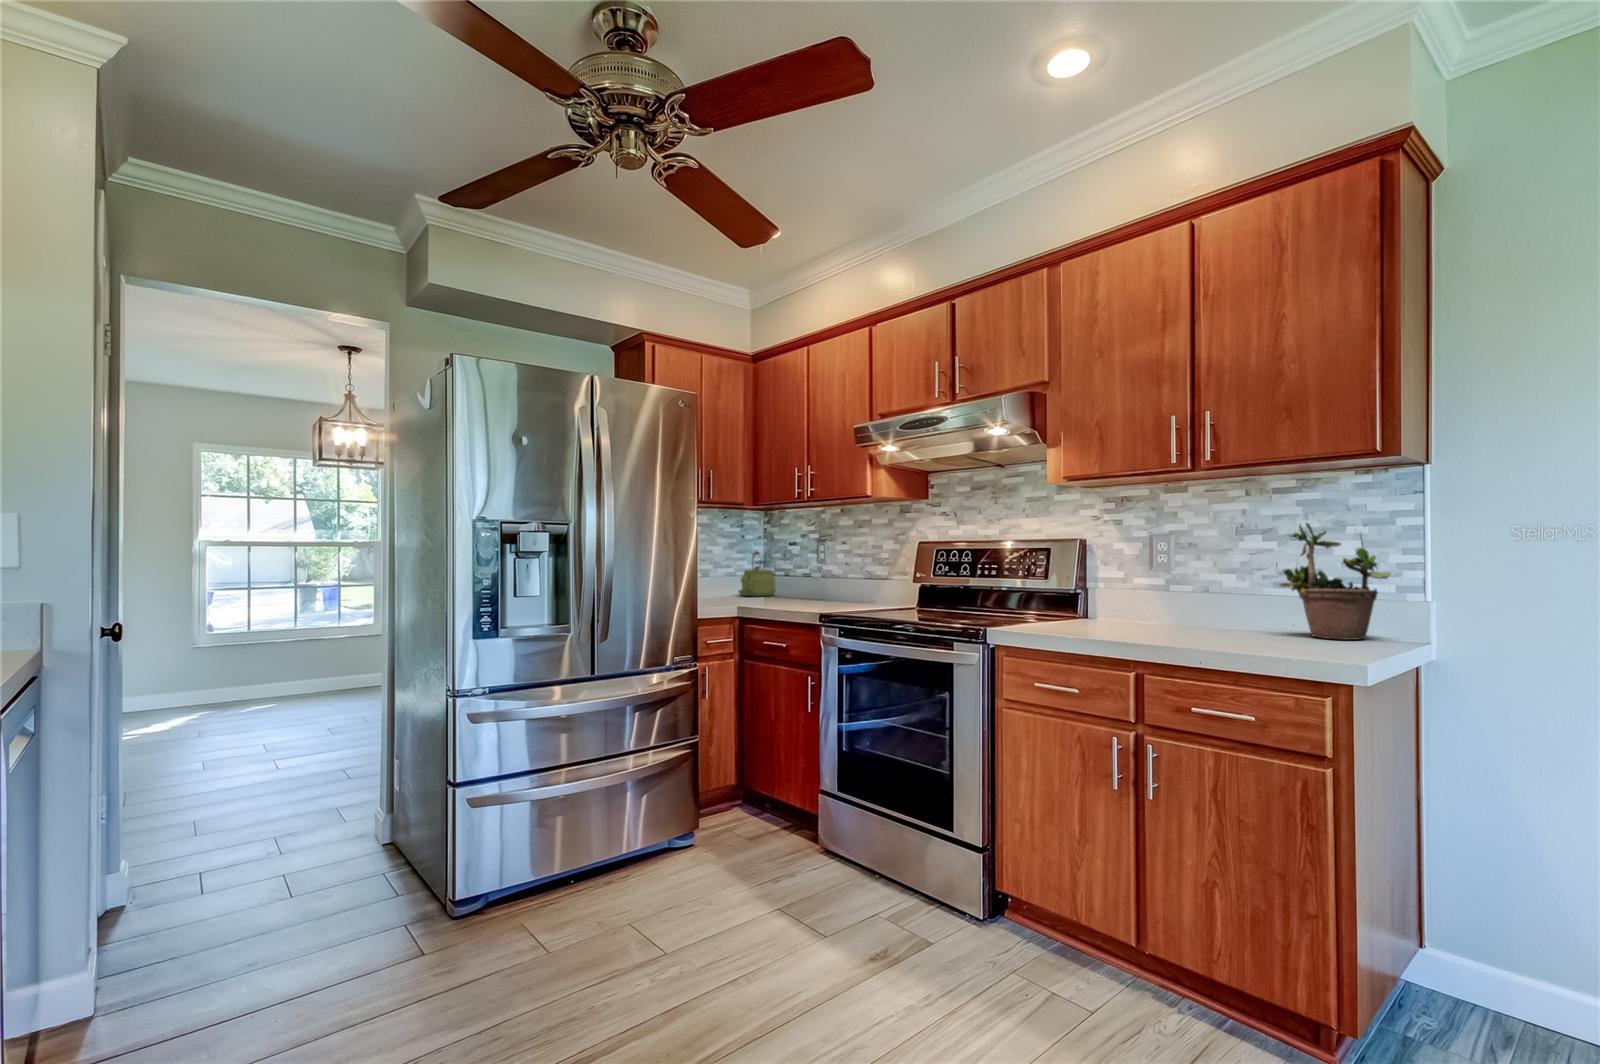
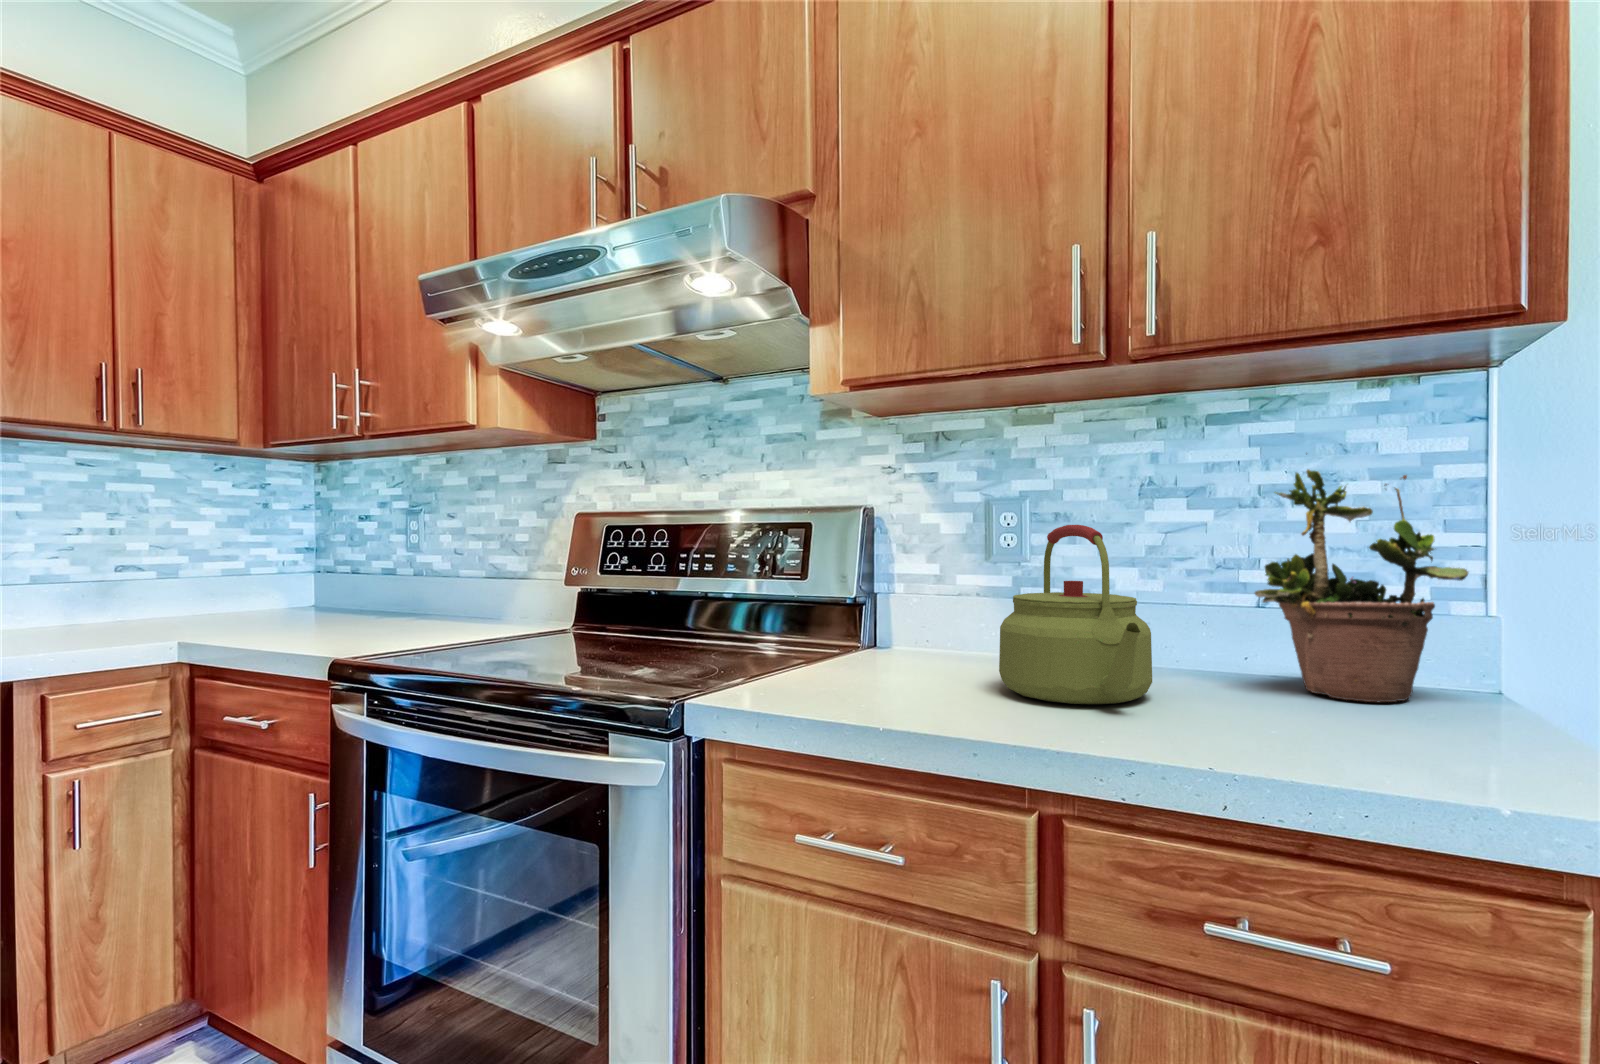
kettle: present [739,552,776,596] -> present [999,525,1152,704]

